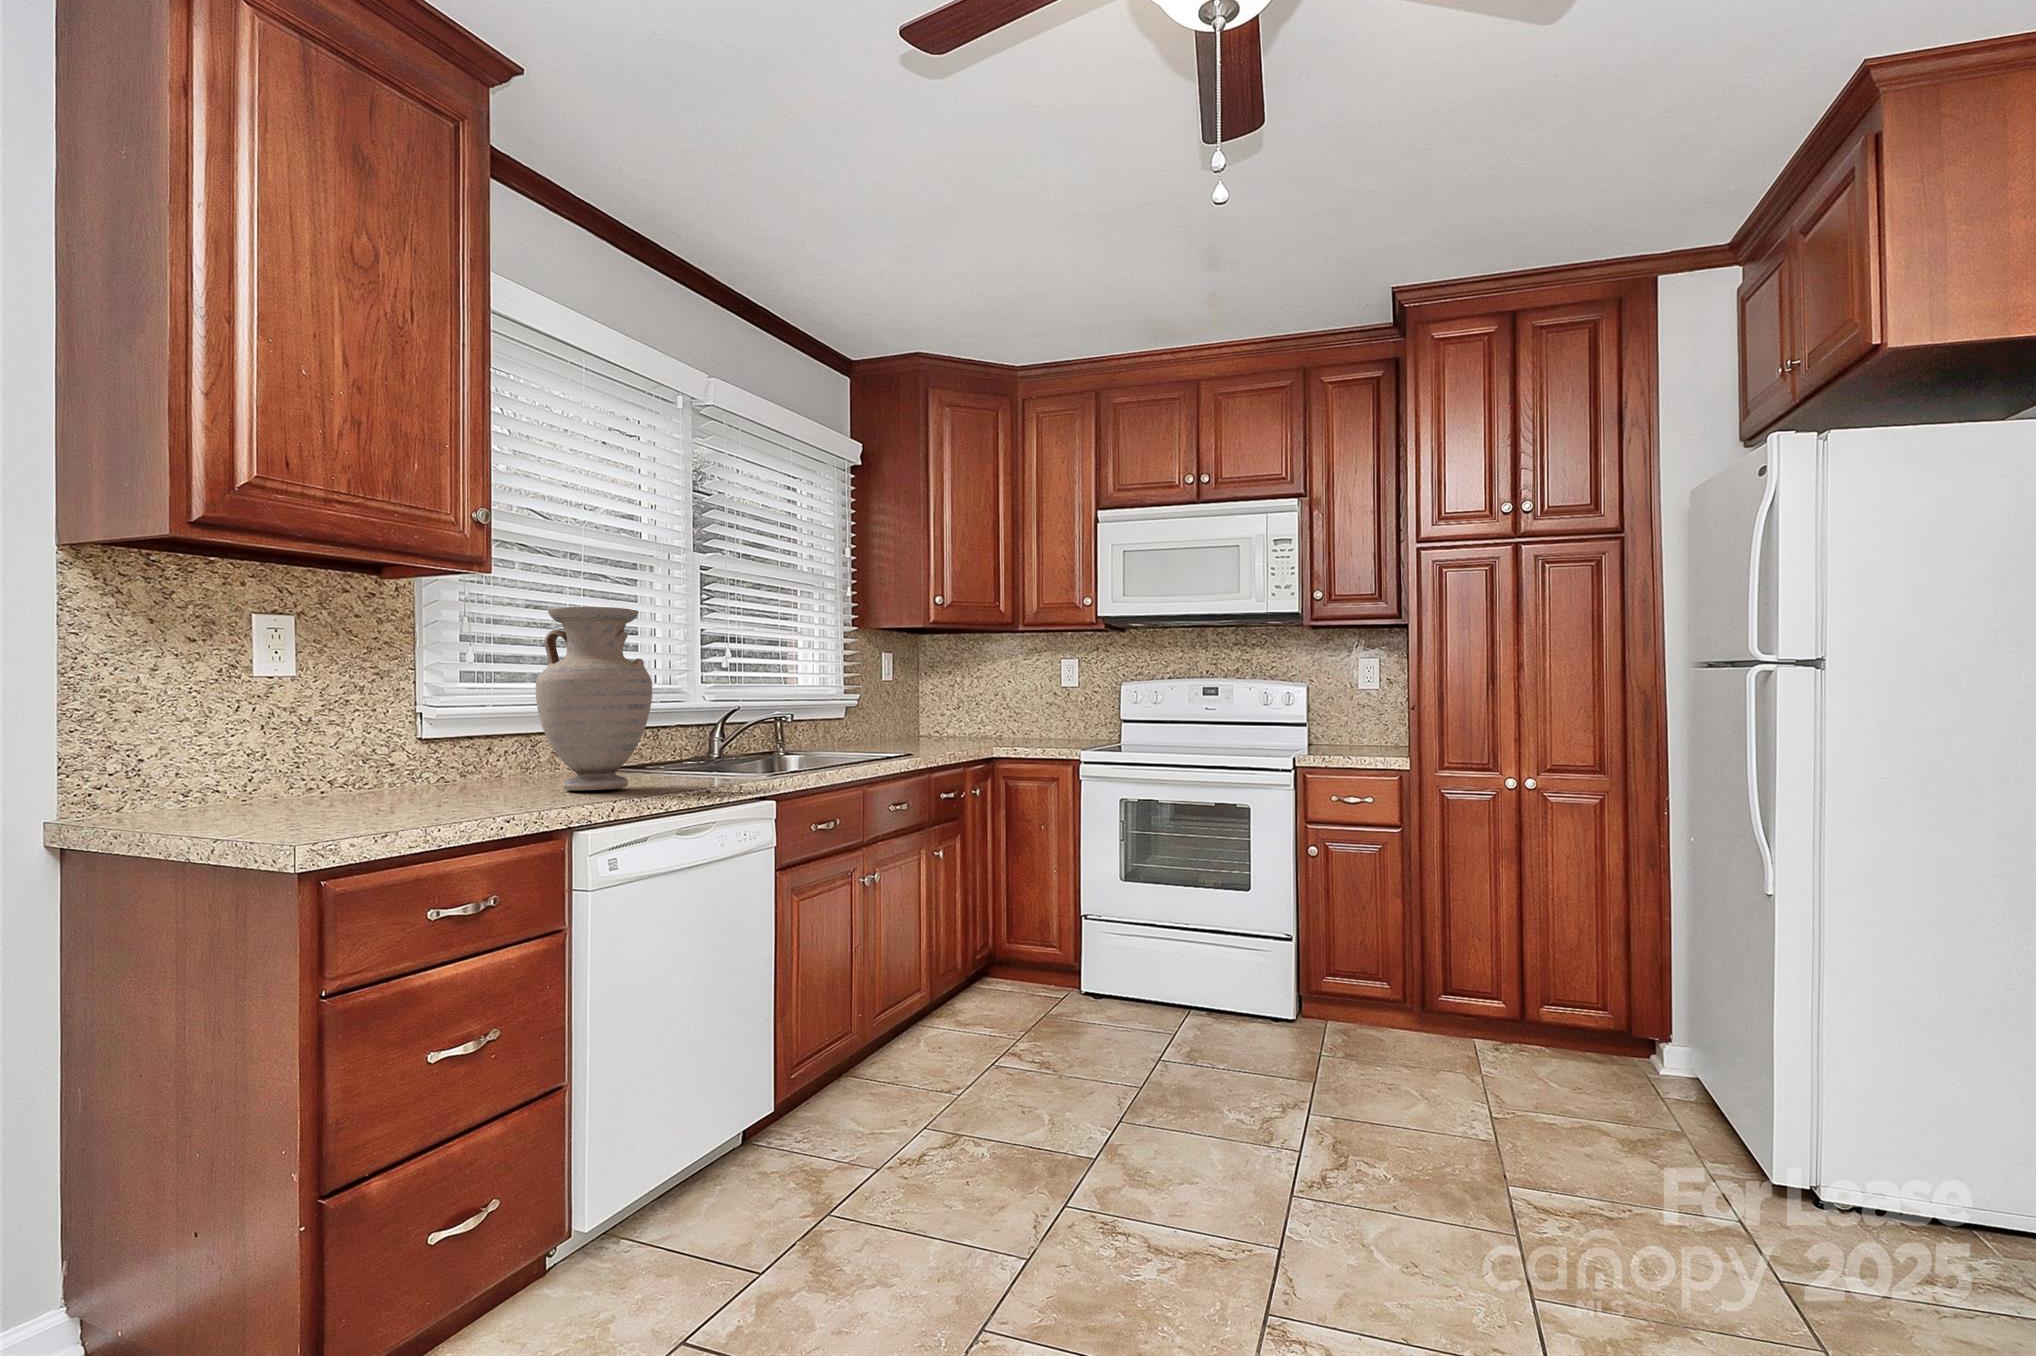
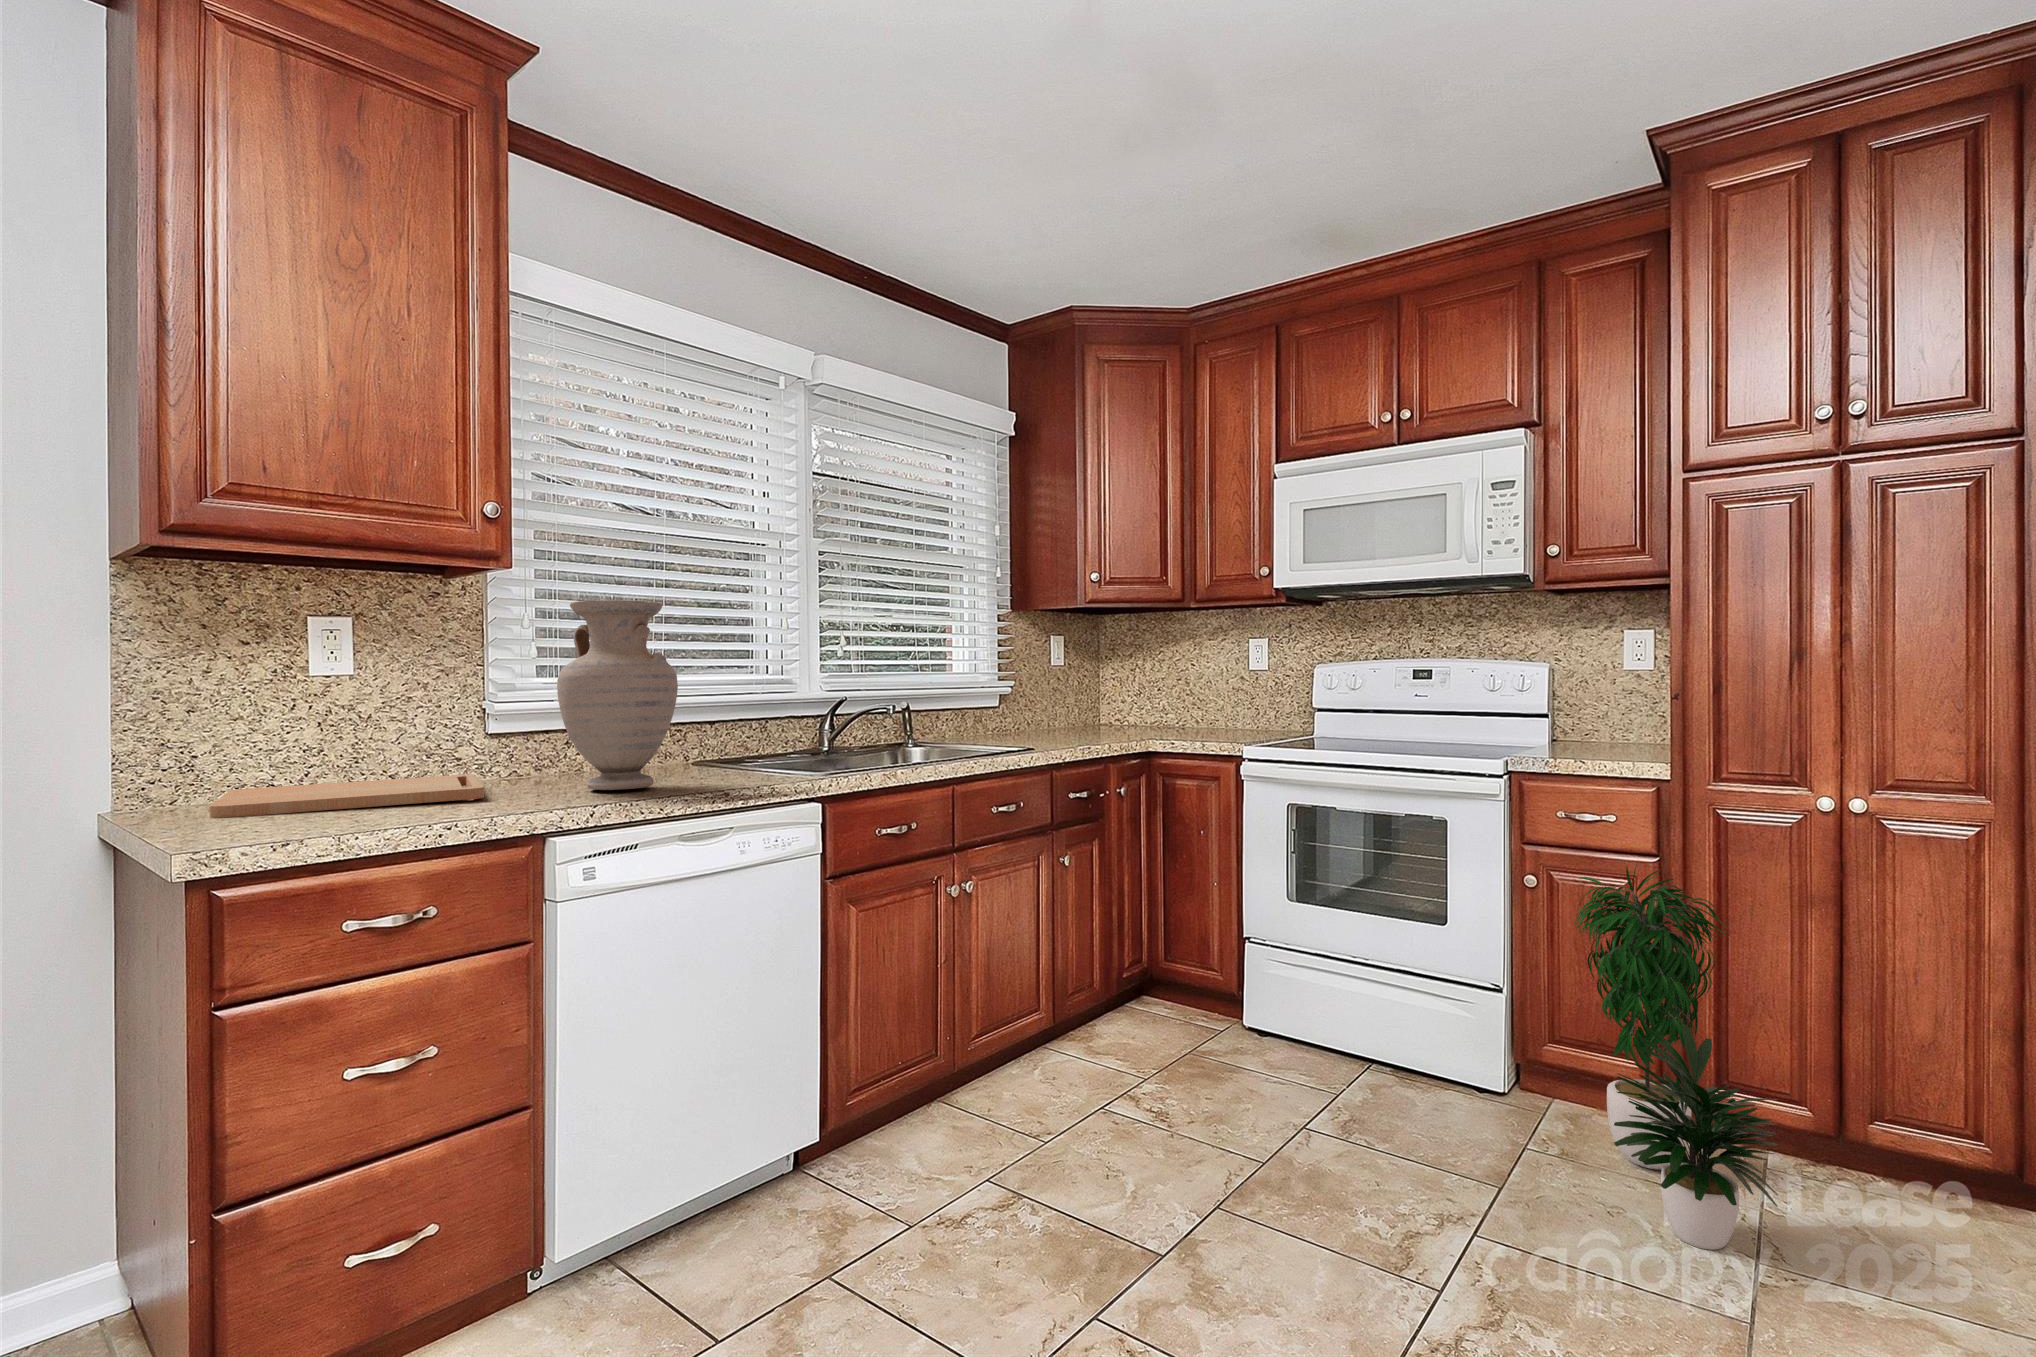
cutting board: none [176,779,481,822] -> present [210,775,484,818]
potted plant: none [1350,827,1505,1102] -> present [1573,862,1778,1250]

